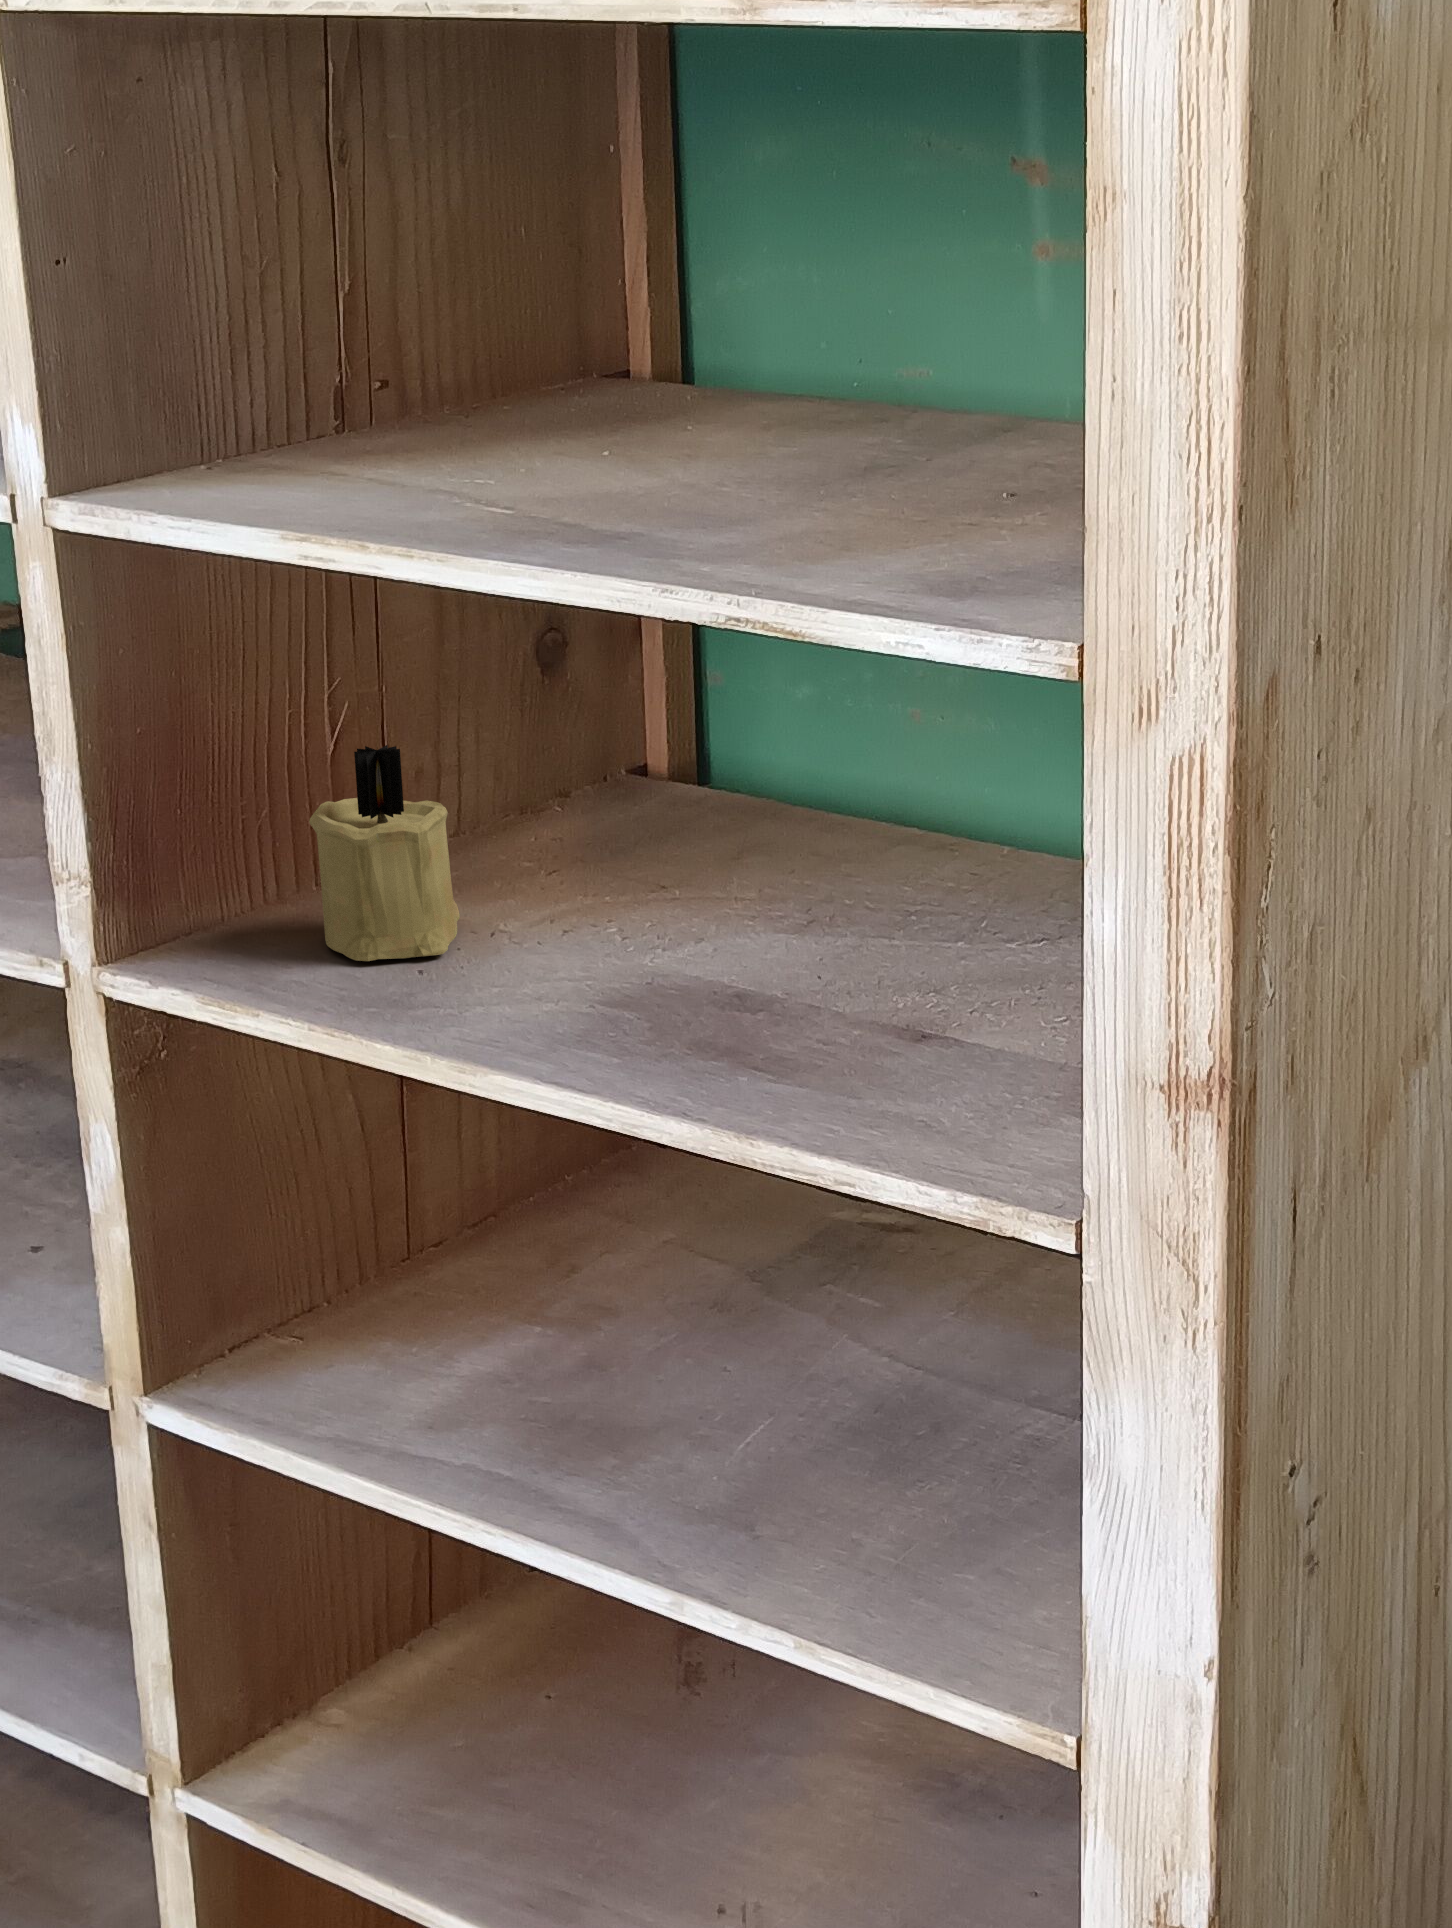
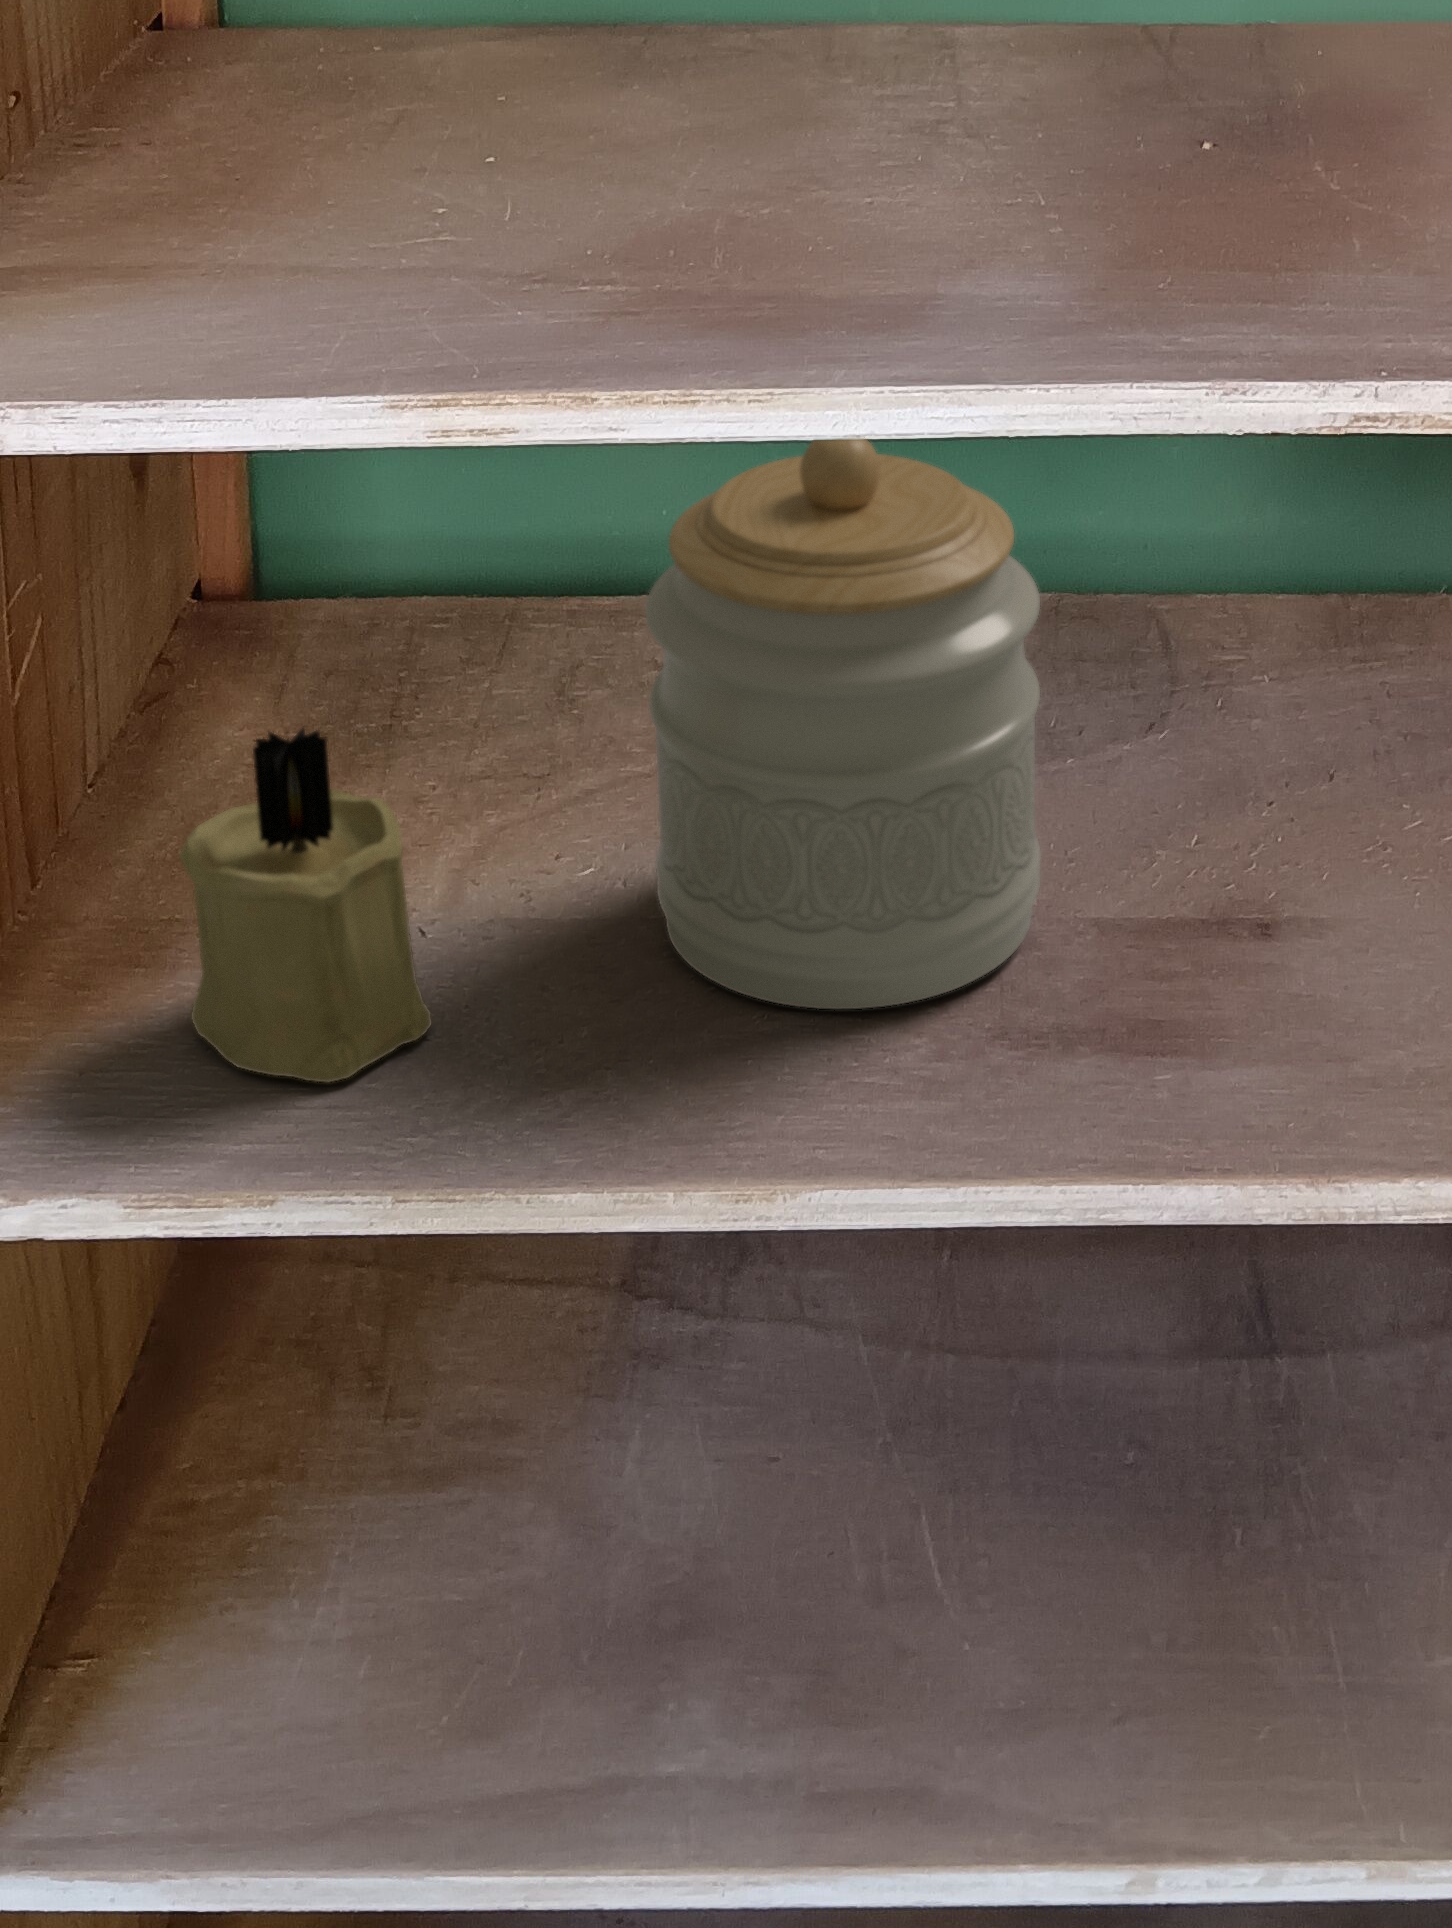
jar: none [596,621,866,1008] -> present [645,439,1041,1009]

